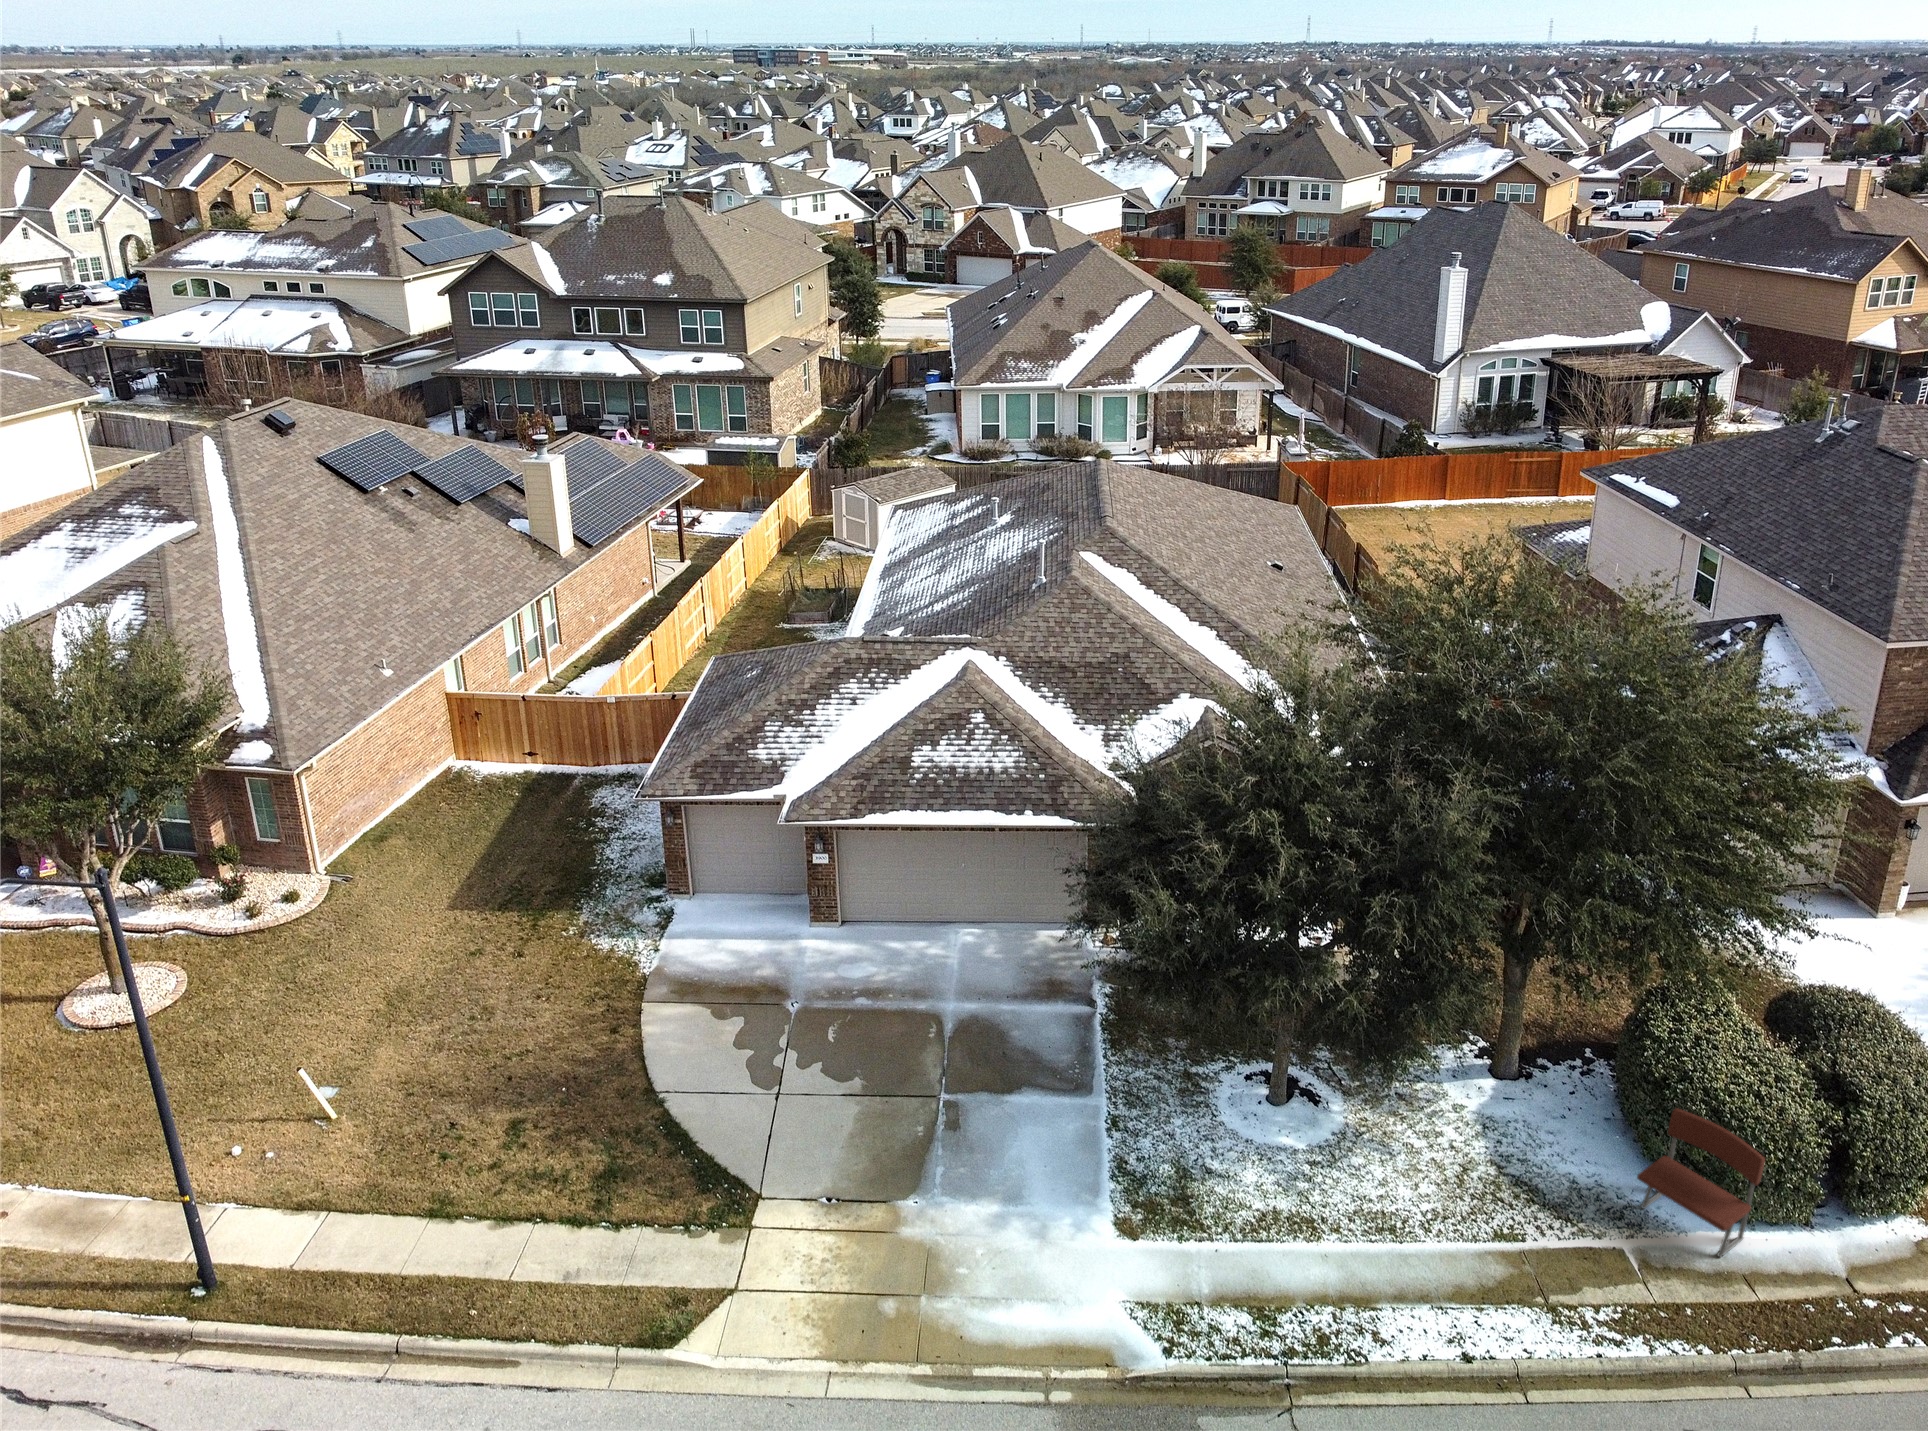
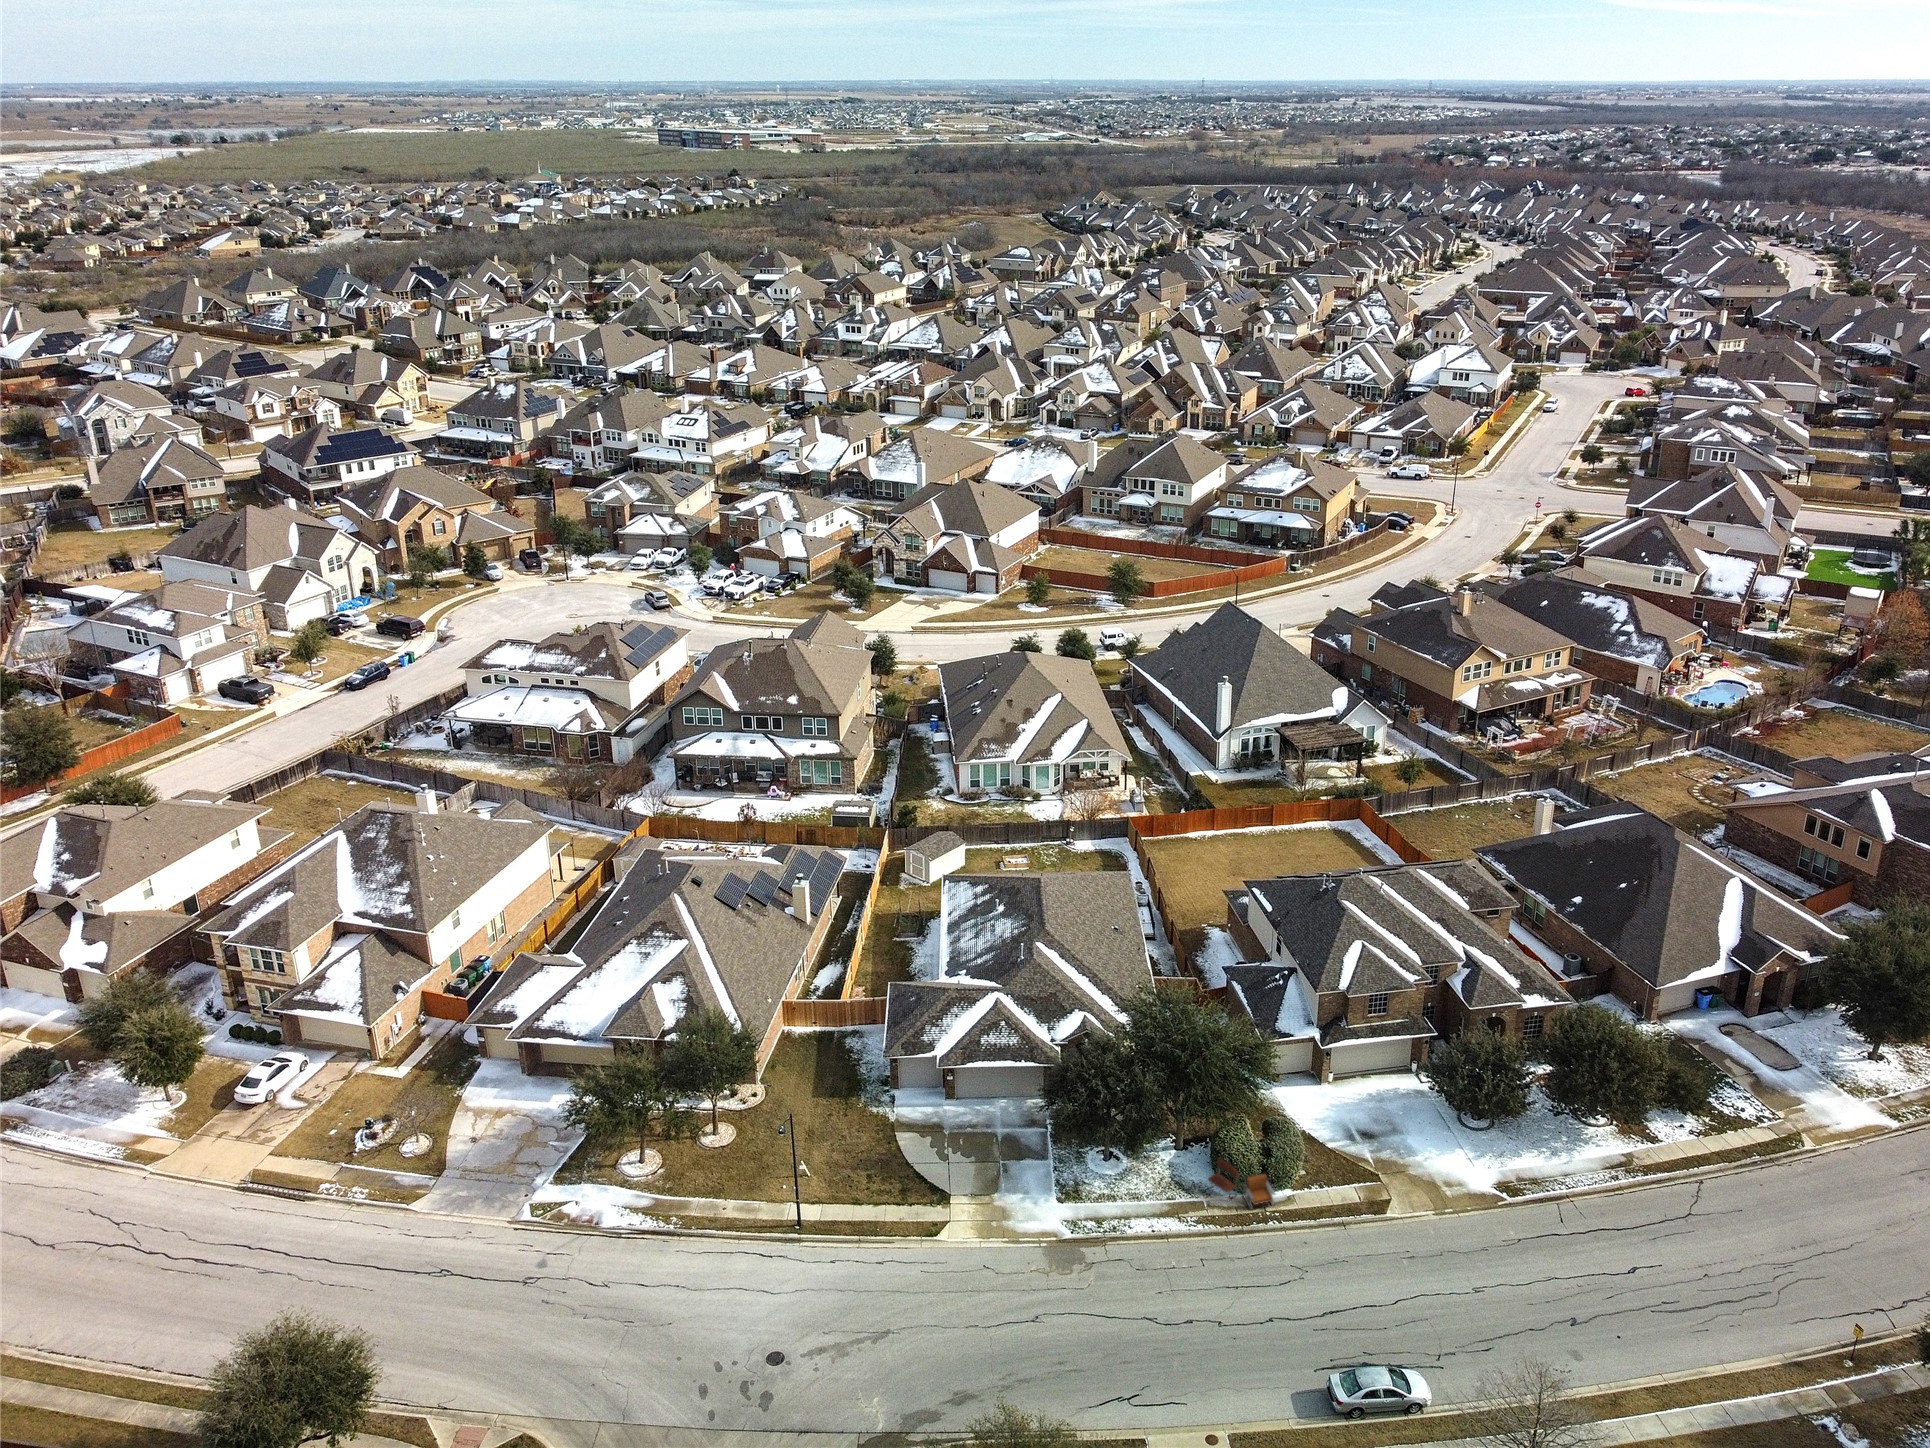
lounge chair: none [1764,1166,1908,1297] -> present [1243,1174,1275,1210]

